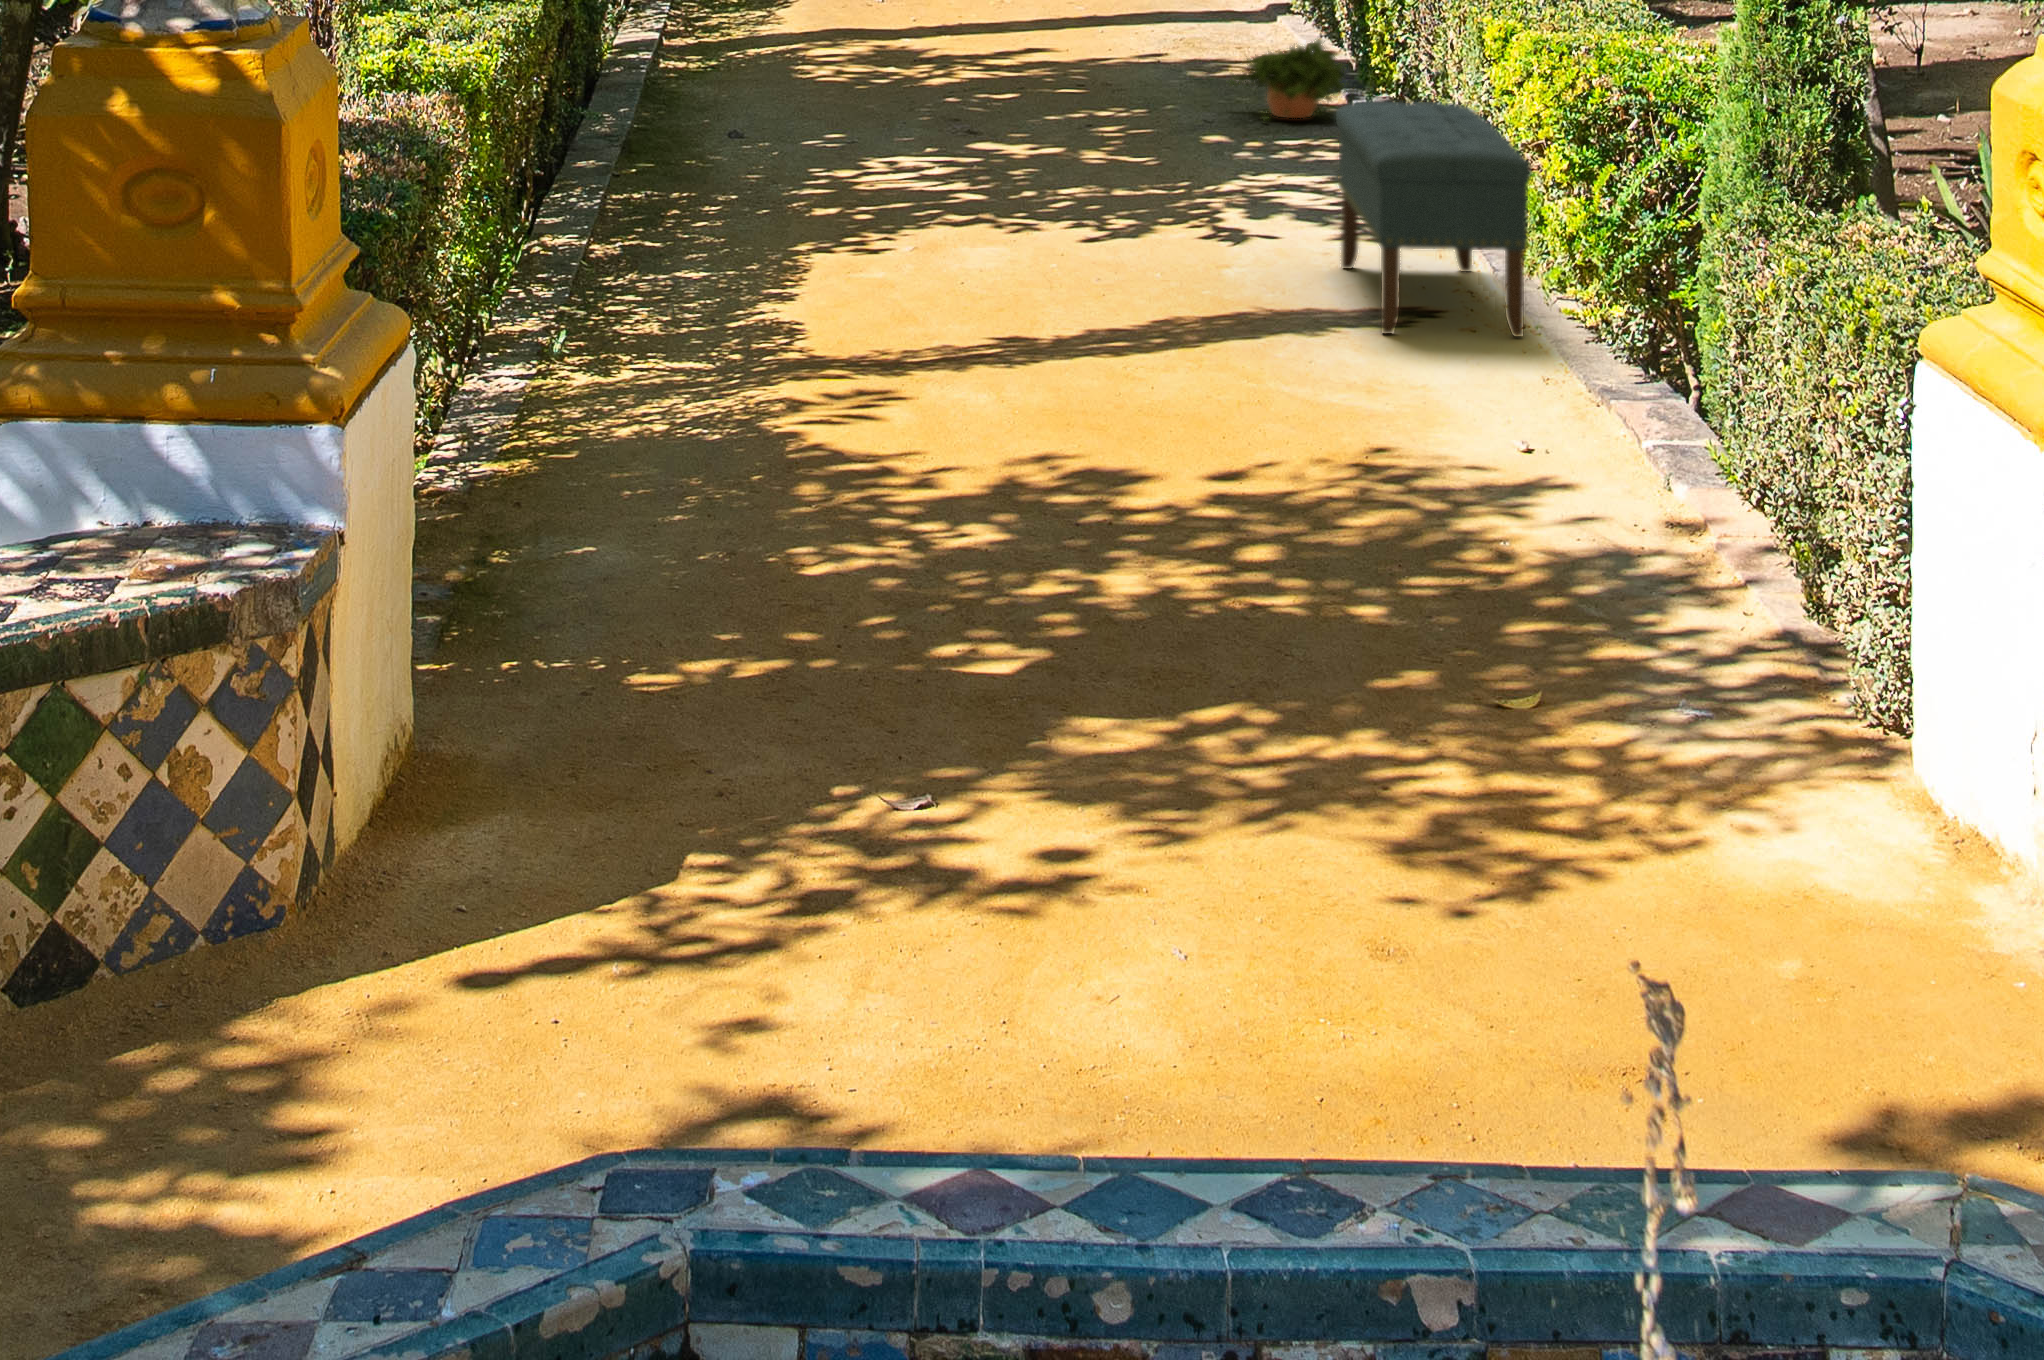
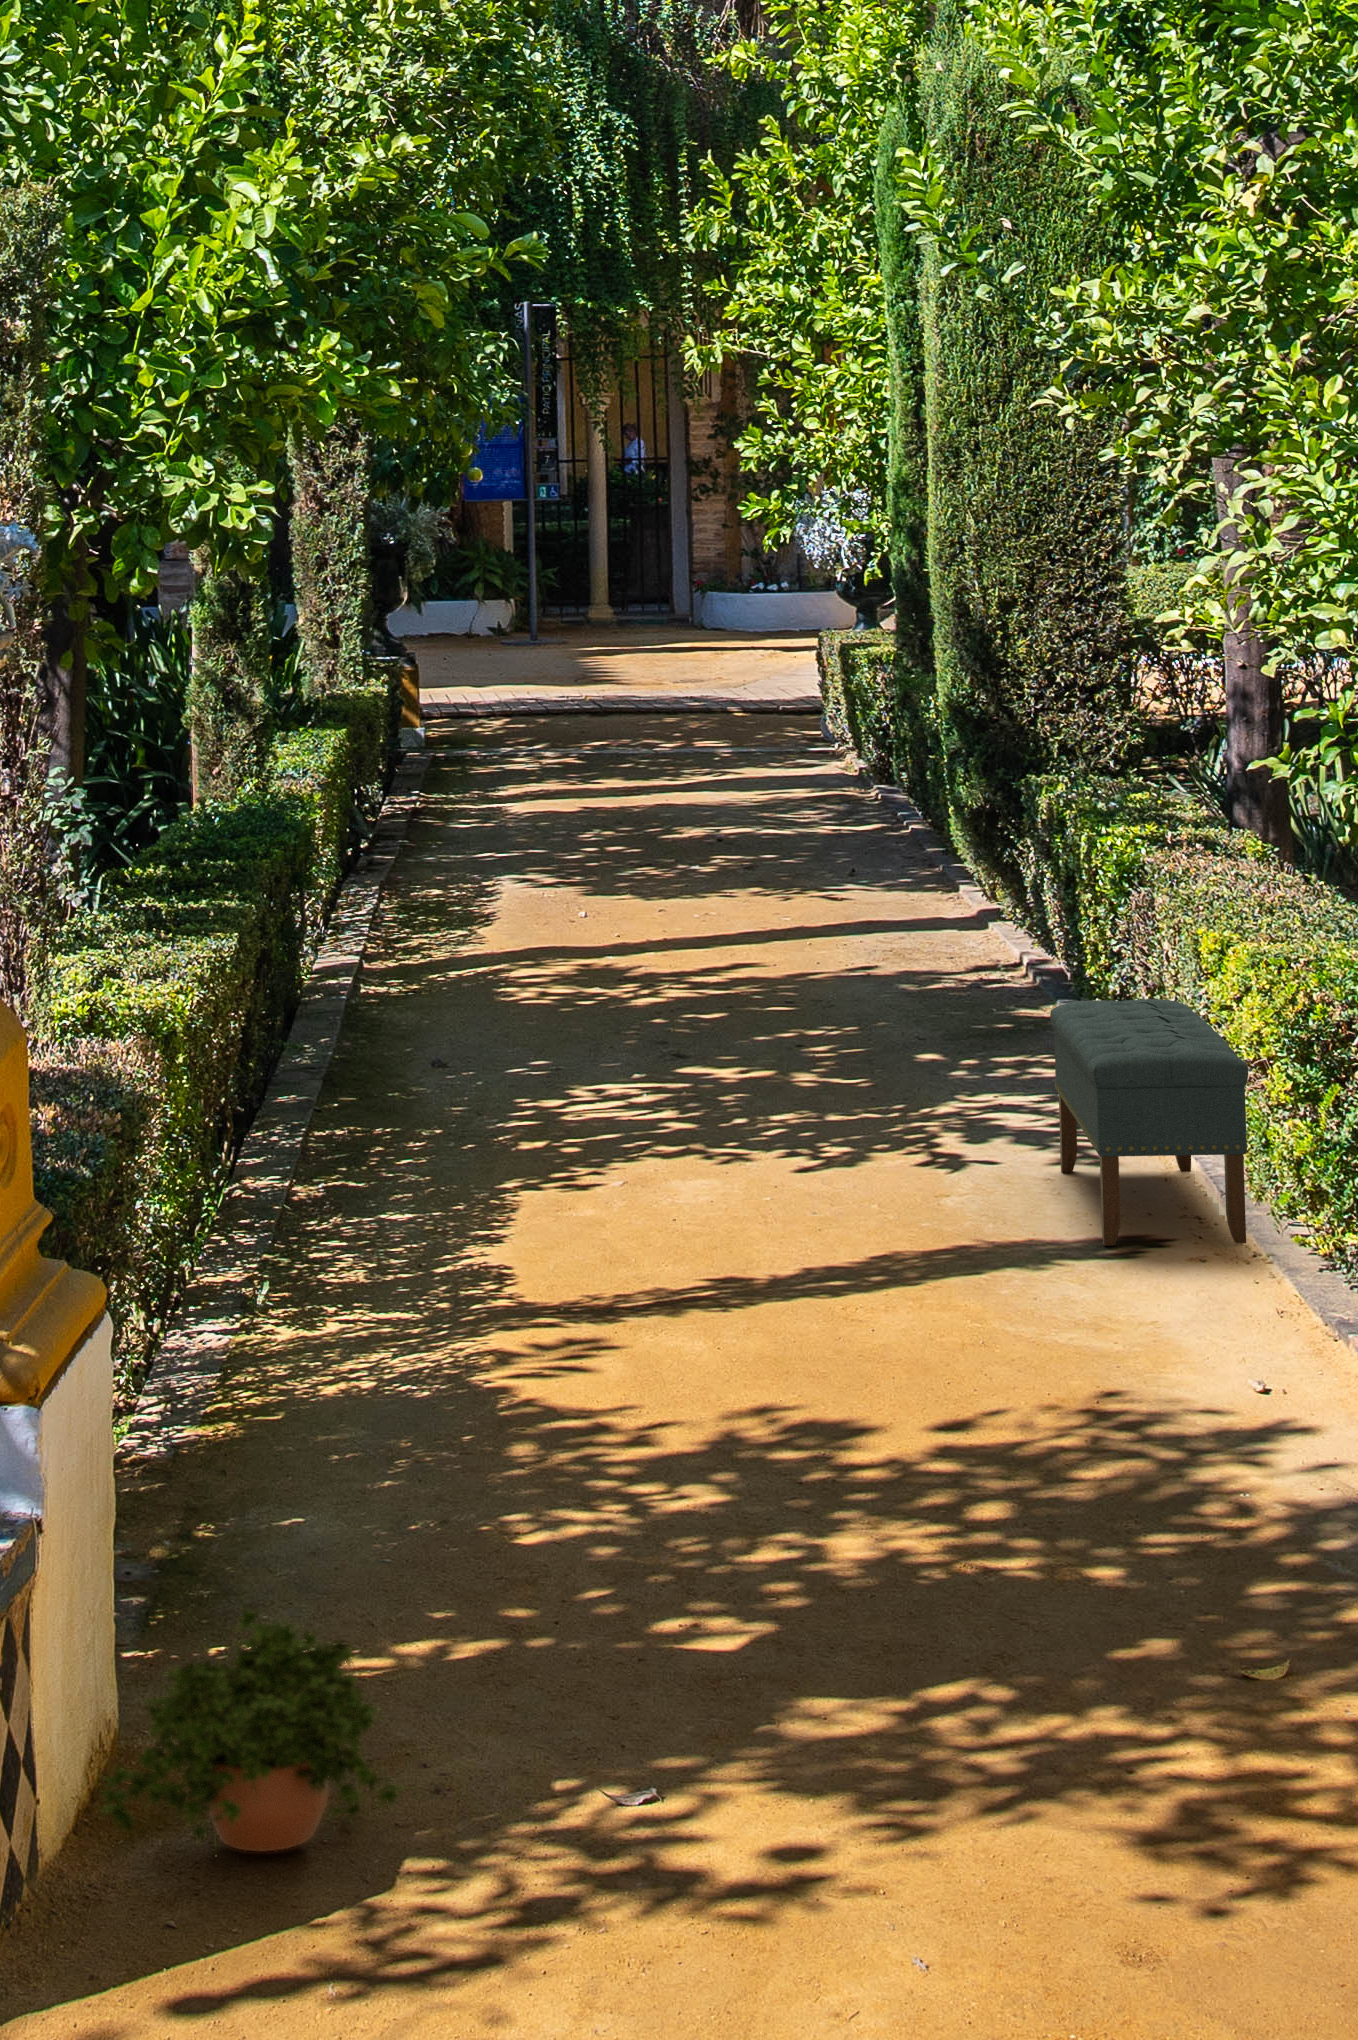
potted plant: present [1231,40,1353,120] -> present [102,1606,404,1851]

